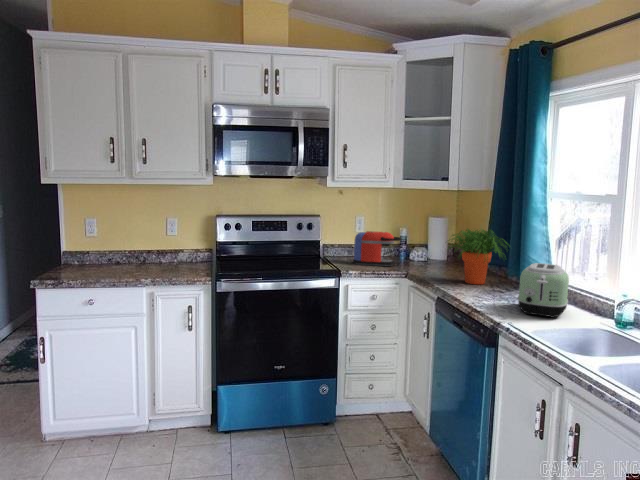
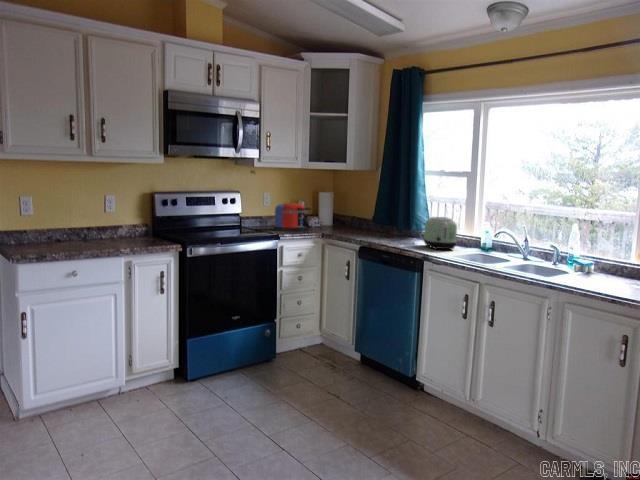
potted plant: present [452,229,507,284] -> none [354,197,400,238]

